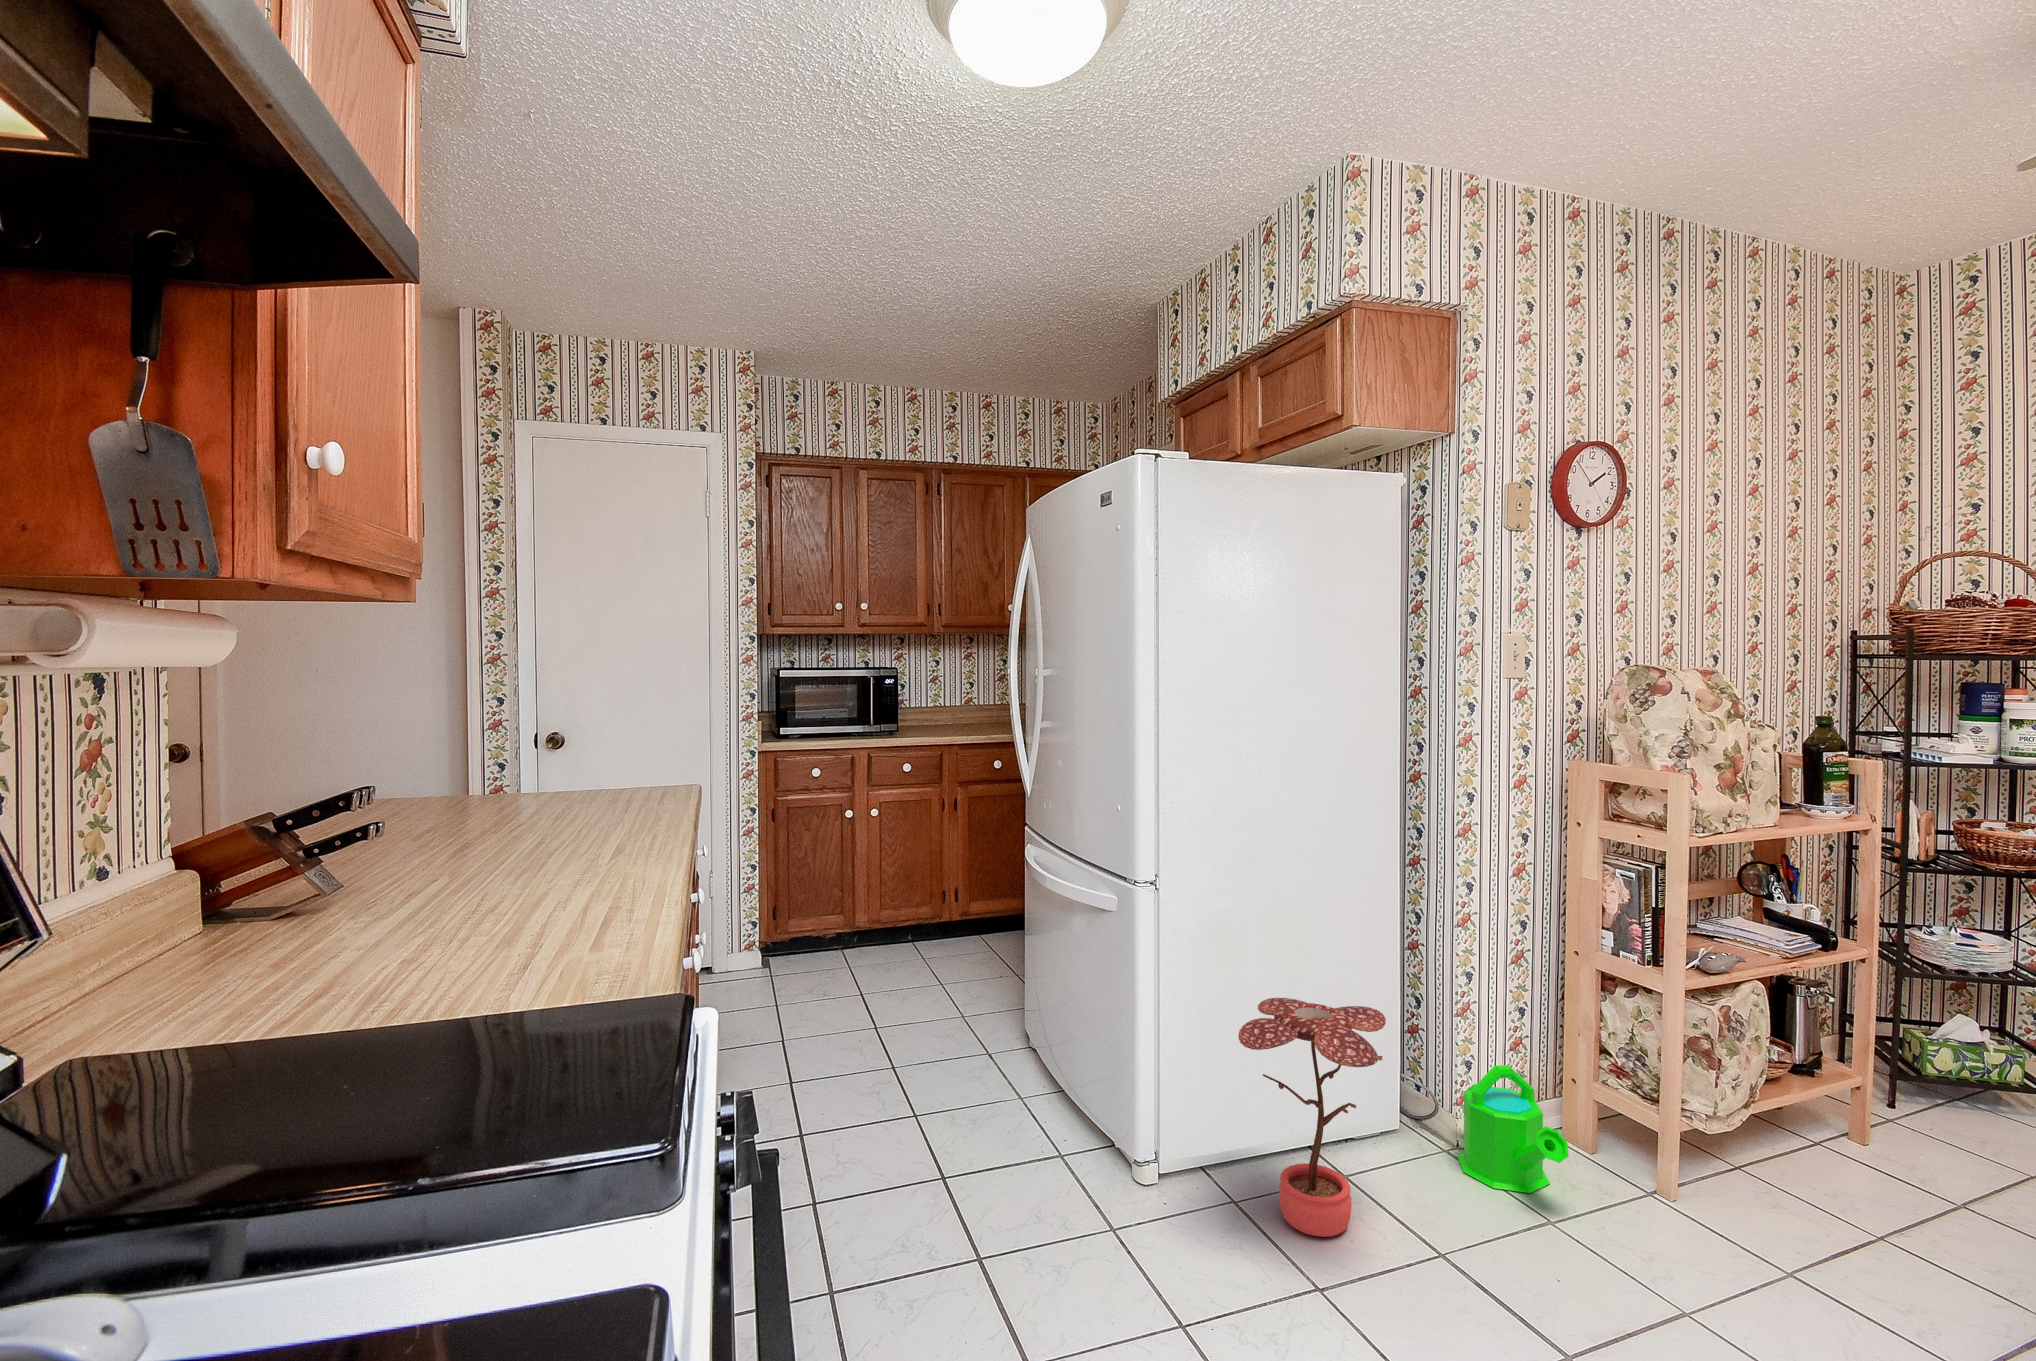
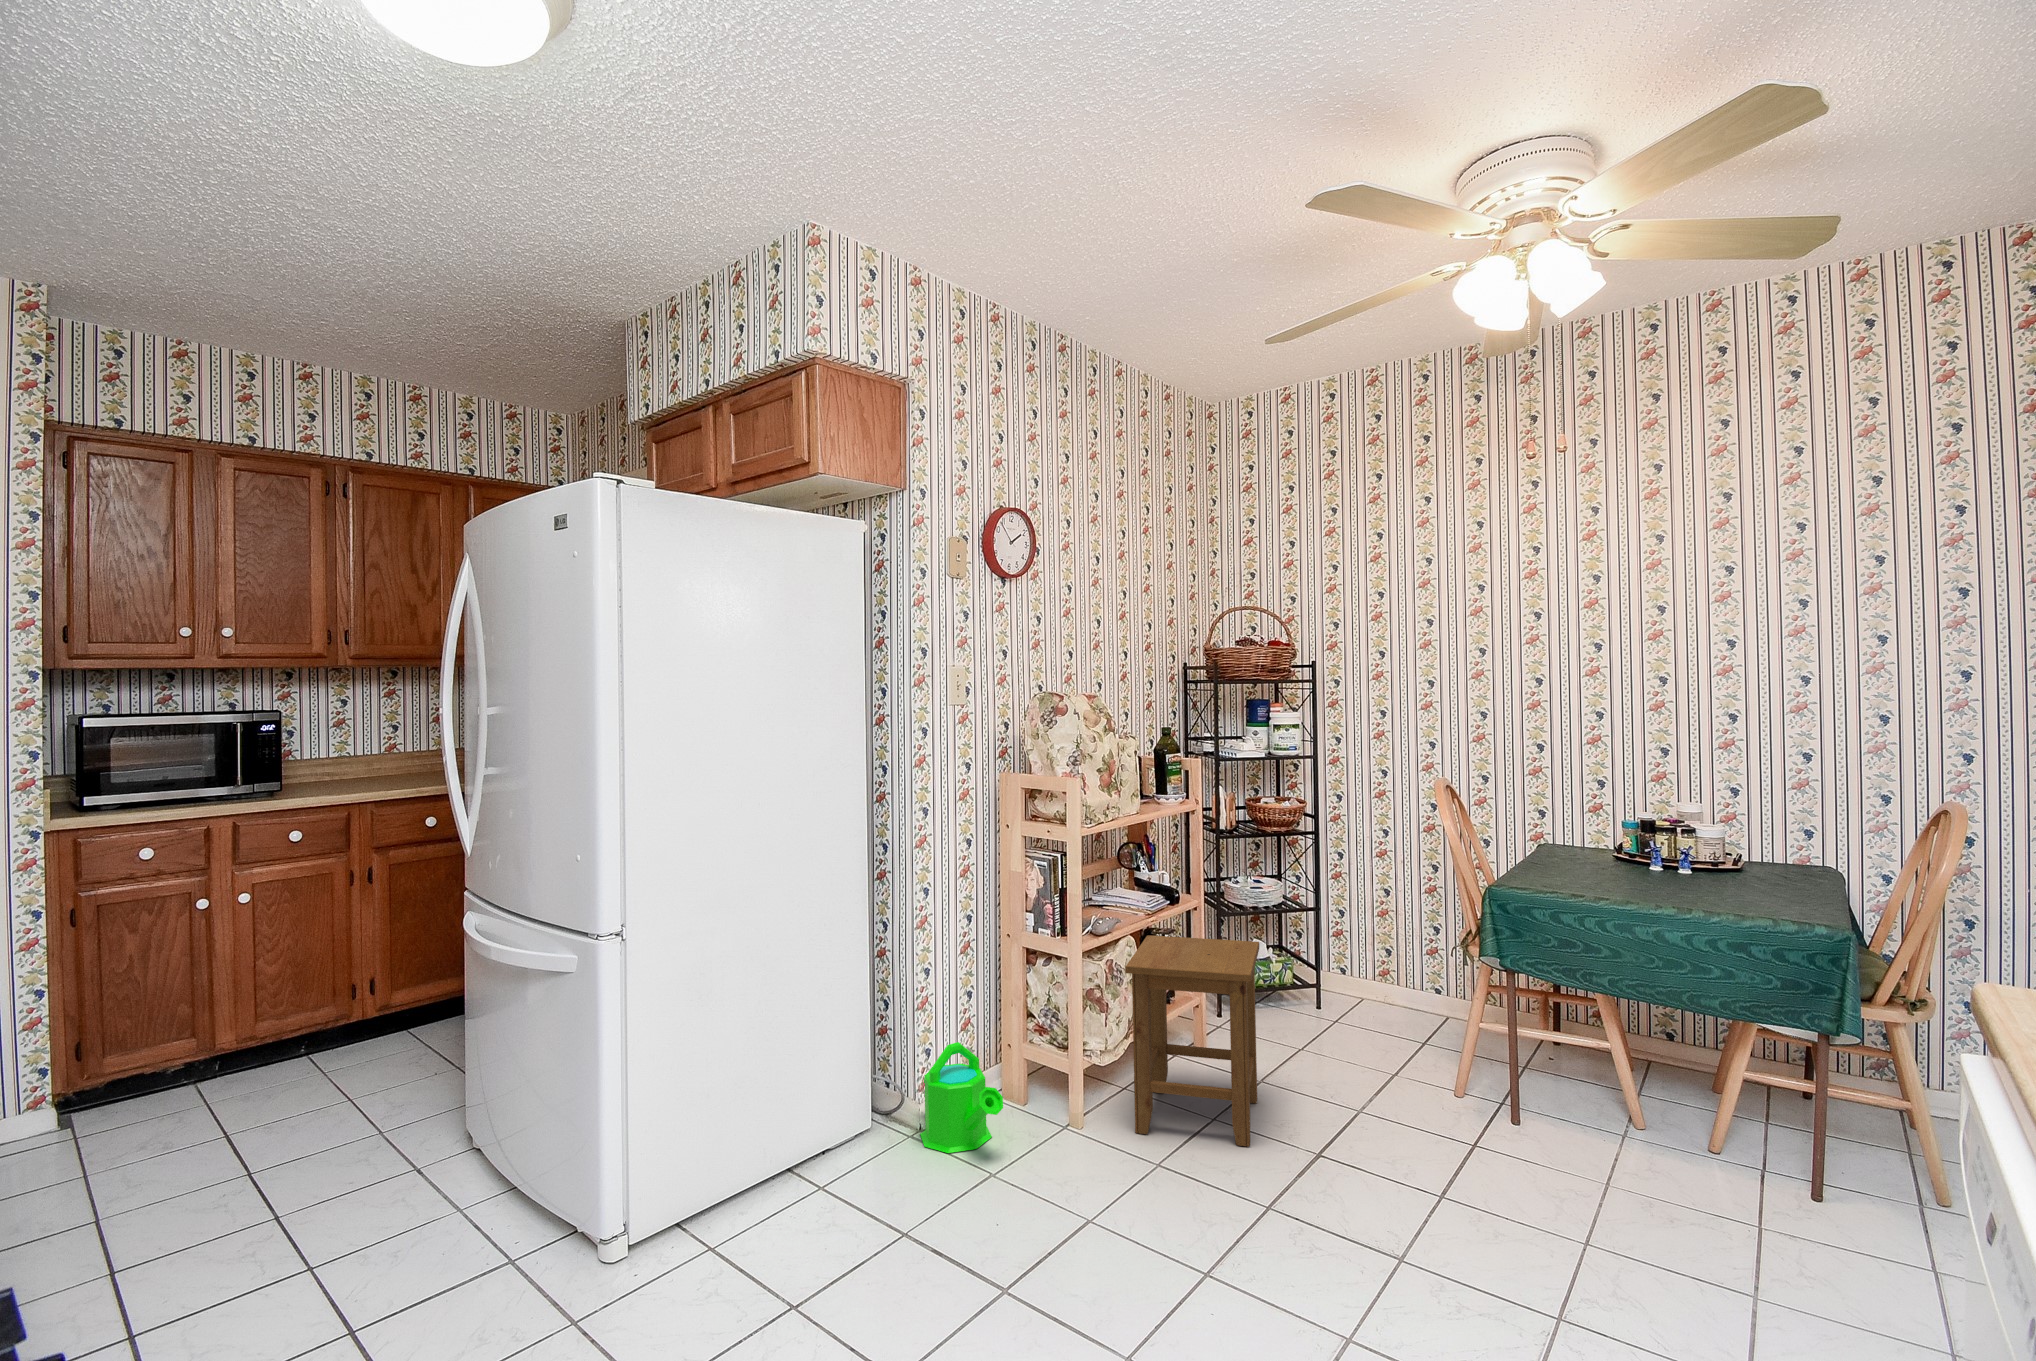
stool: none [1755,984,1991,1309] -> present [1125,935,1259,1147]
potted plant: present [1238,998,1386,1237] -> none [715,1012,854,1241]

